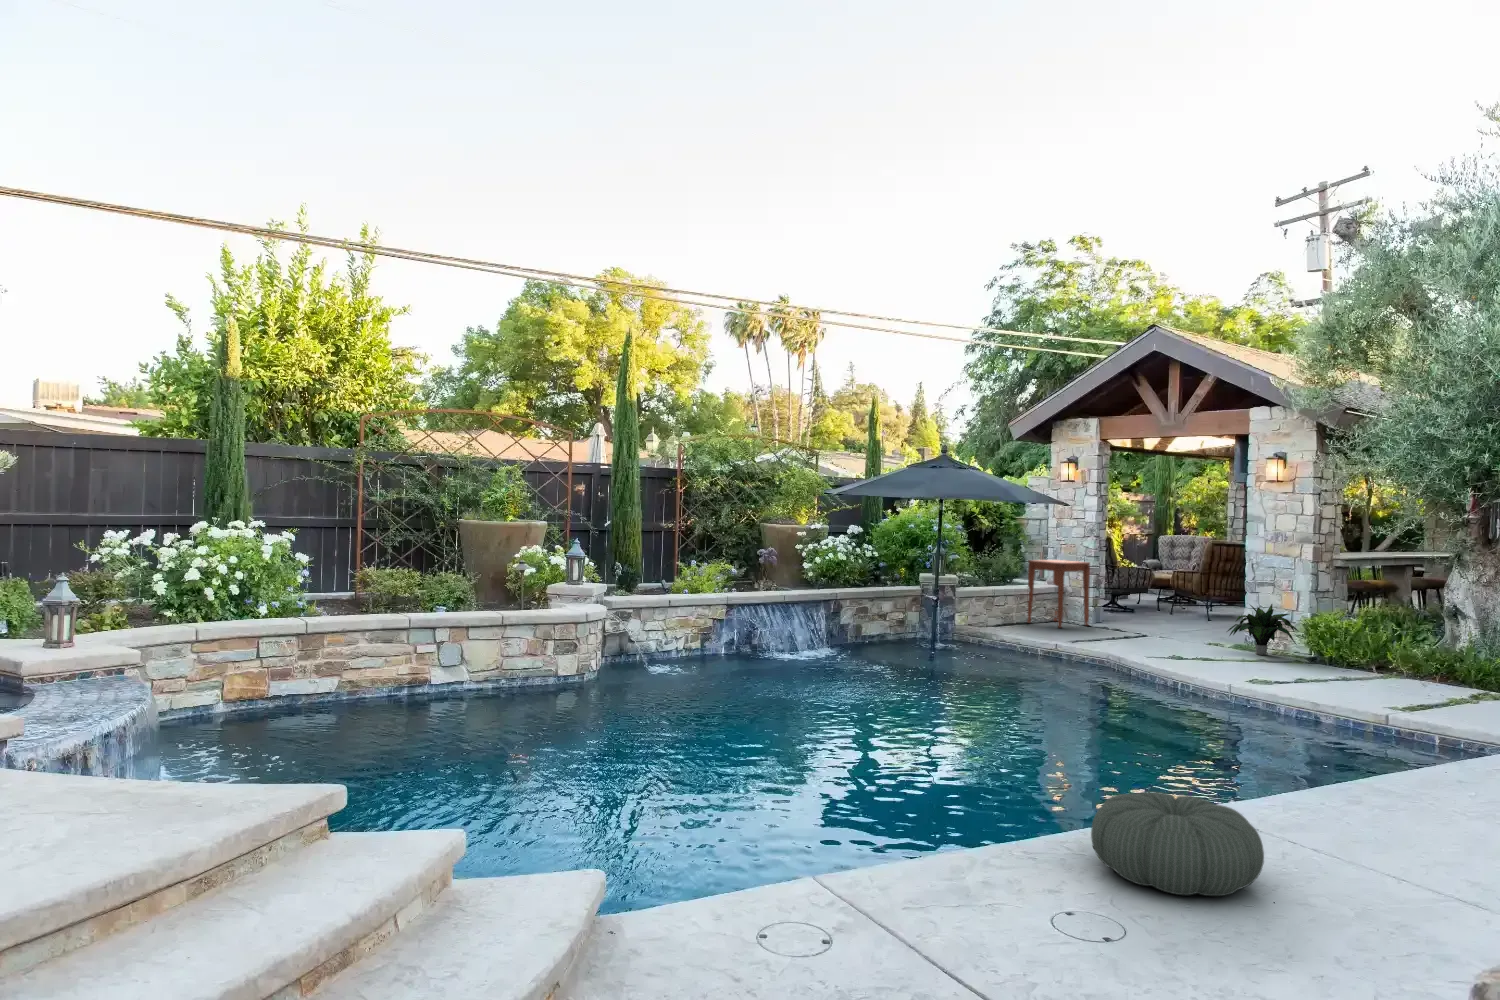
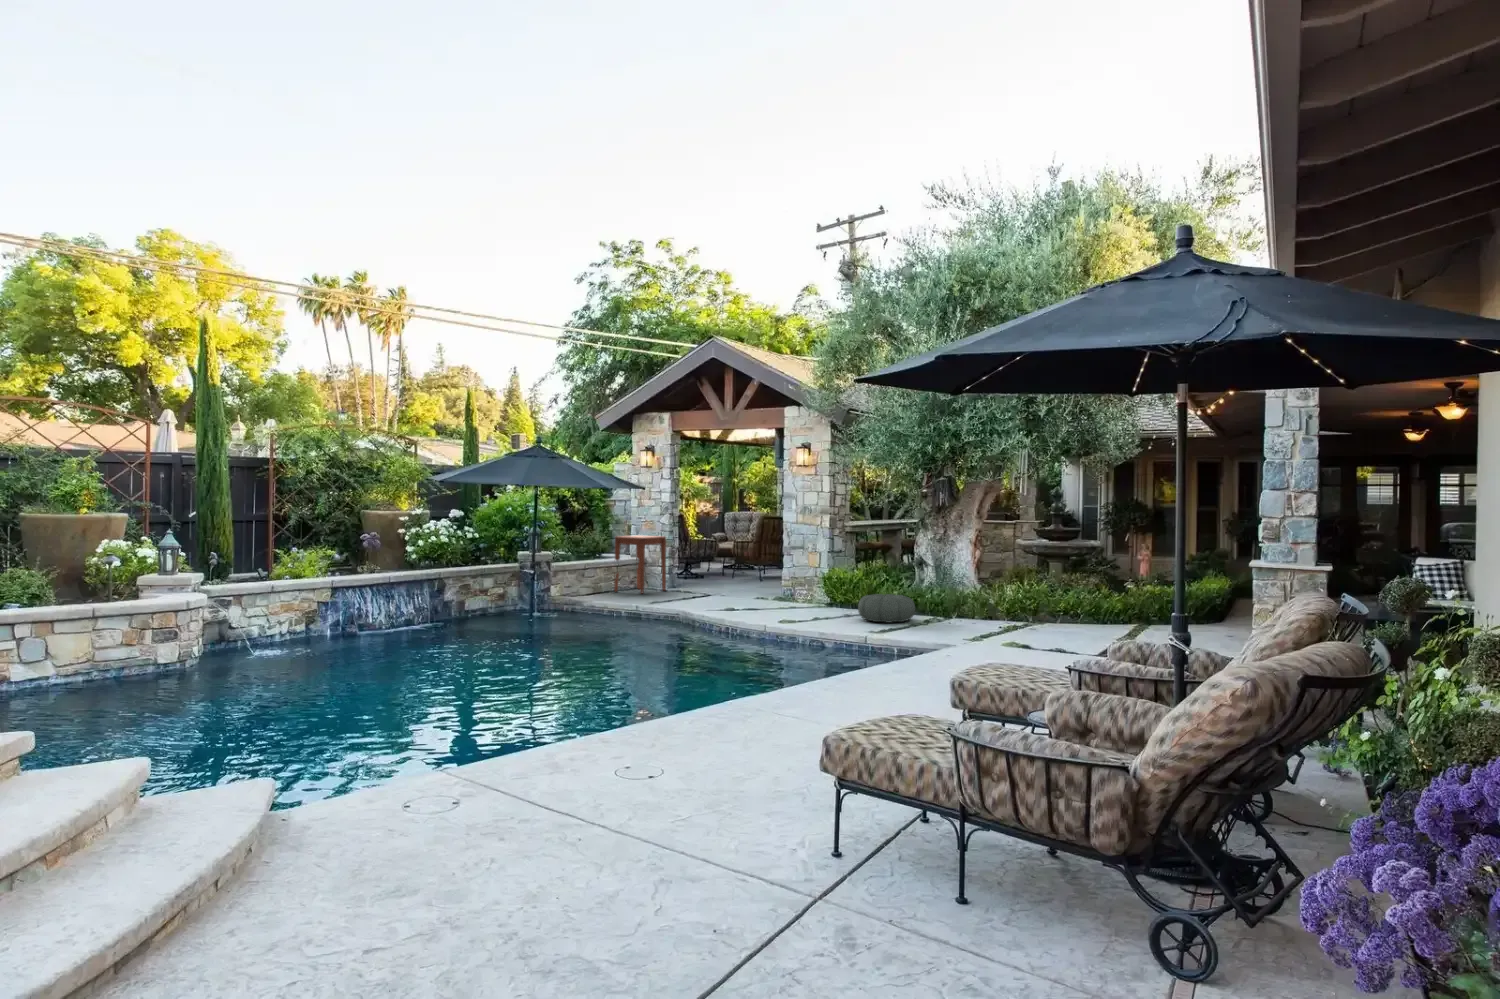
potted plant: present [1228,604,1298,655] -> none [767,562,819,604]
pouf: present [1091,791,1264,896] -> present [858,594,915,623]

